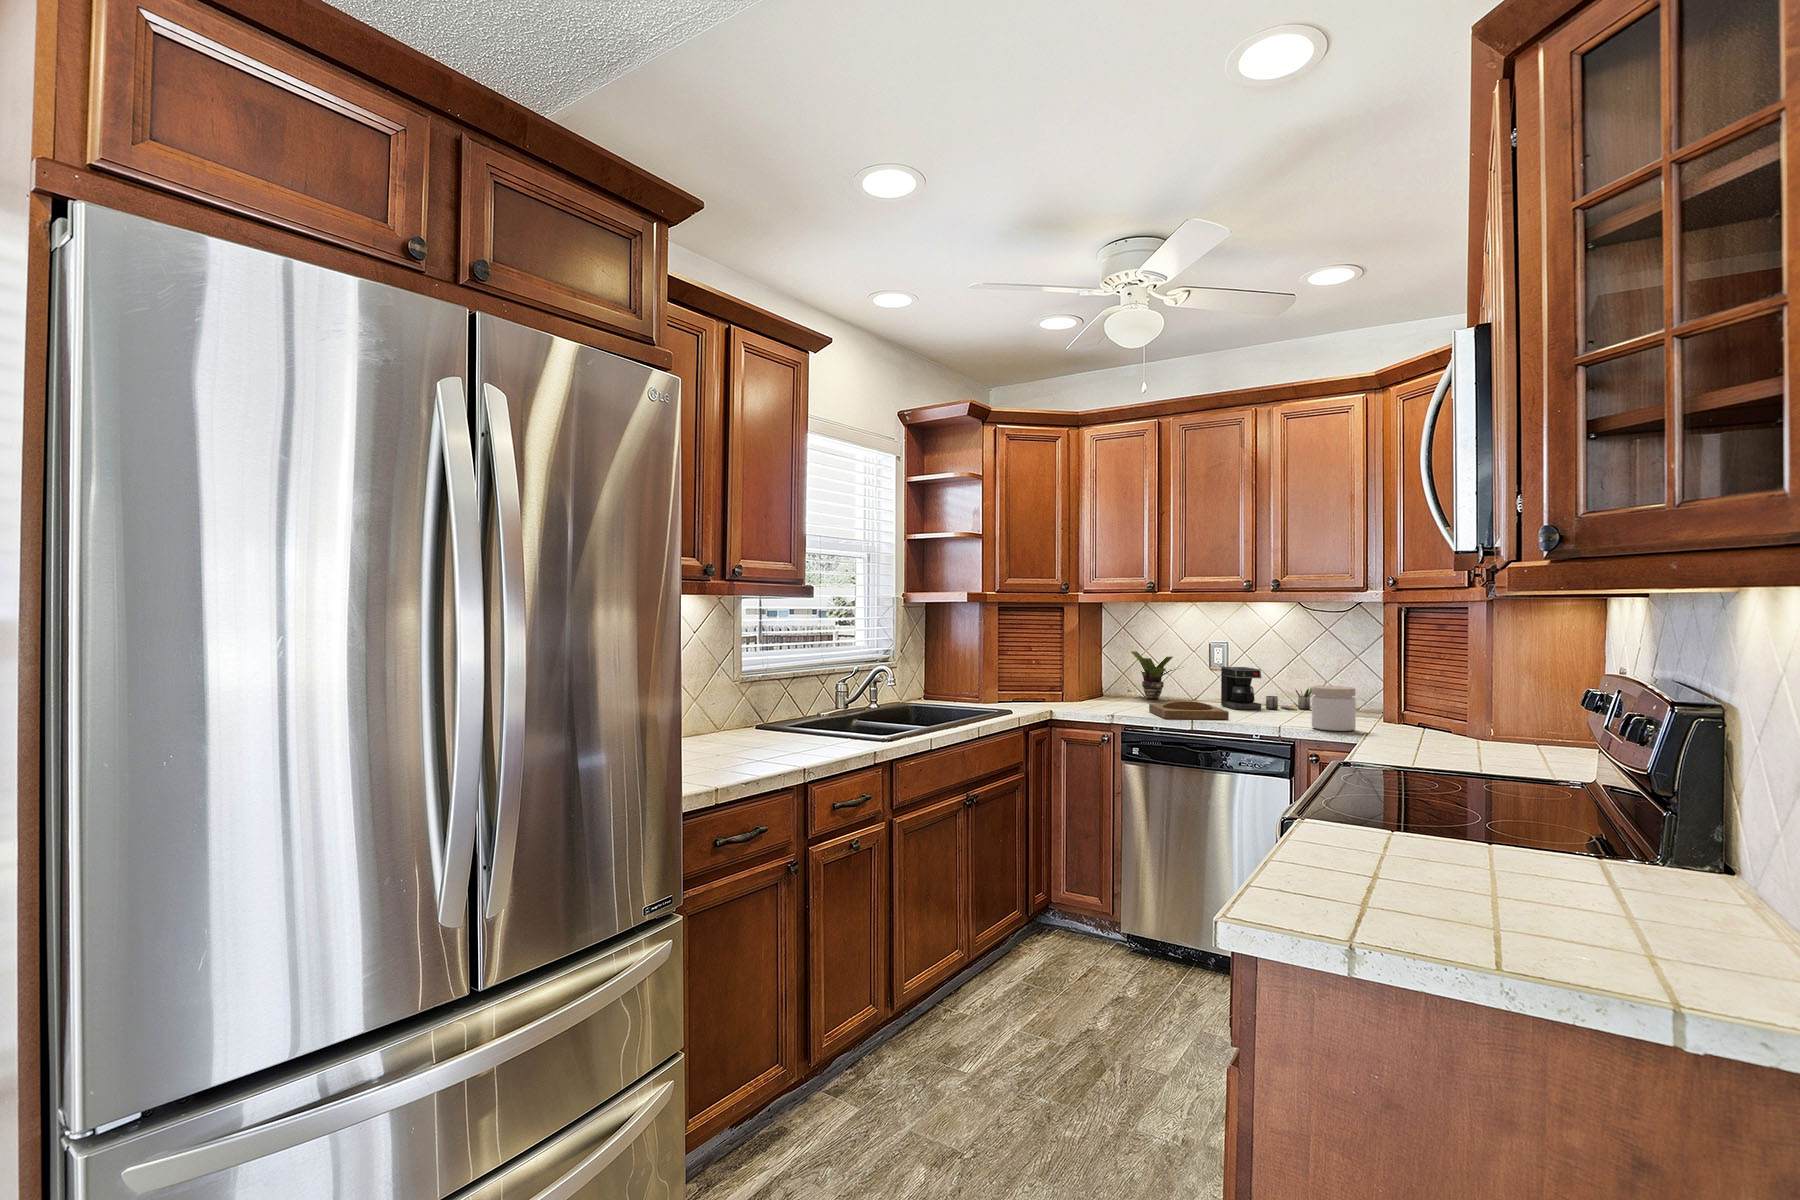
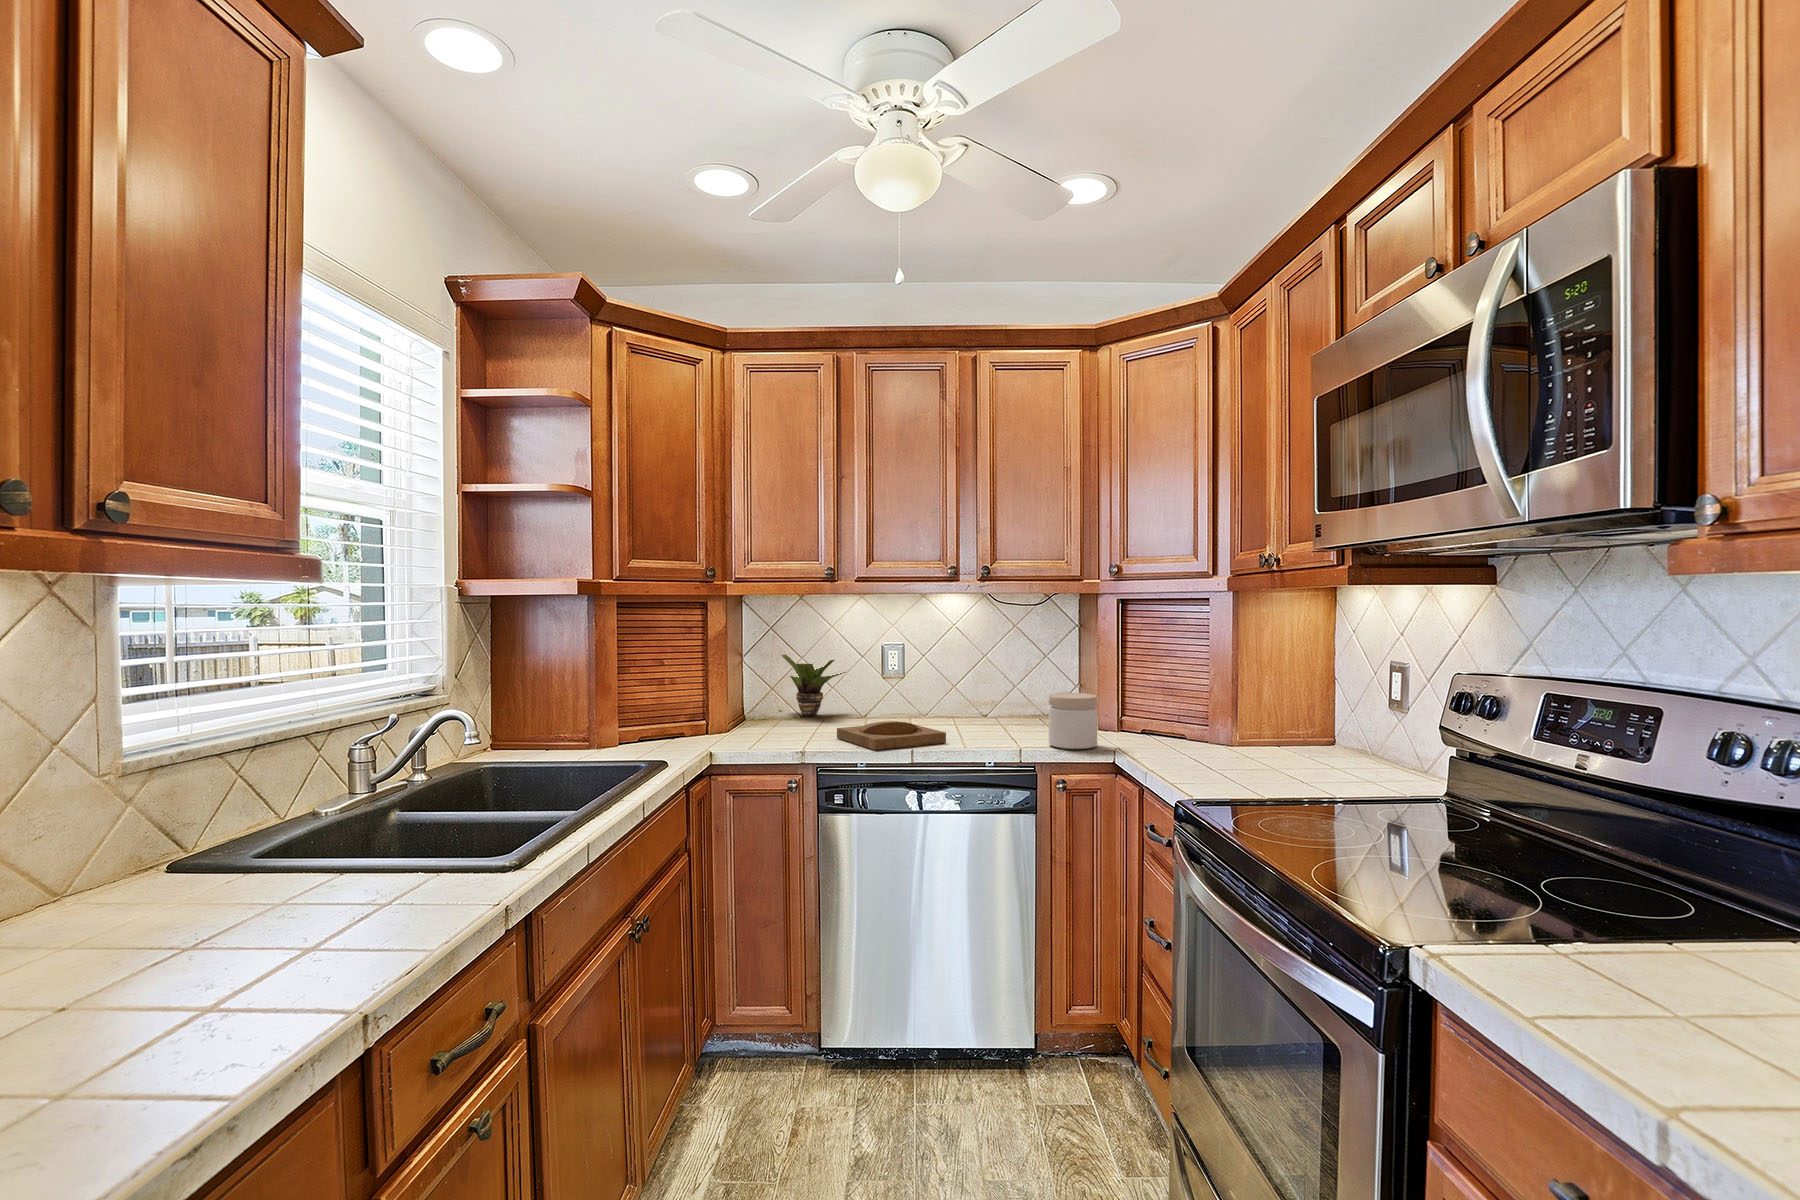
coffee maker: present [1221,667,1312,710] -> none [899,669,998,724]

